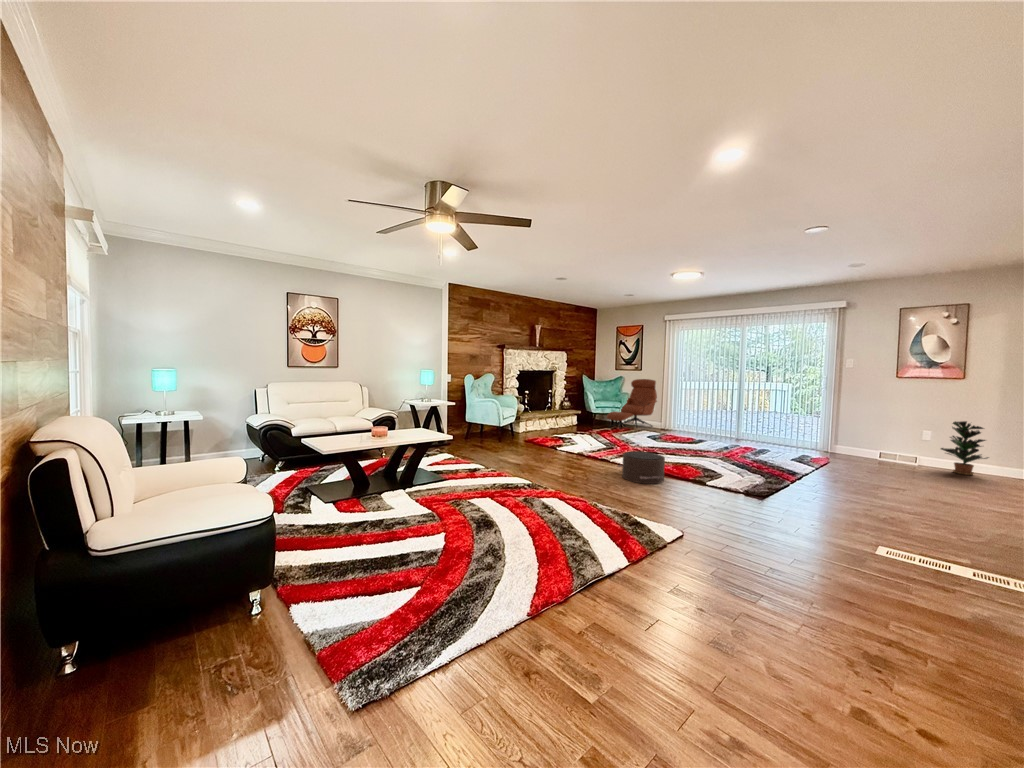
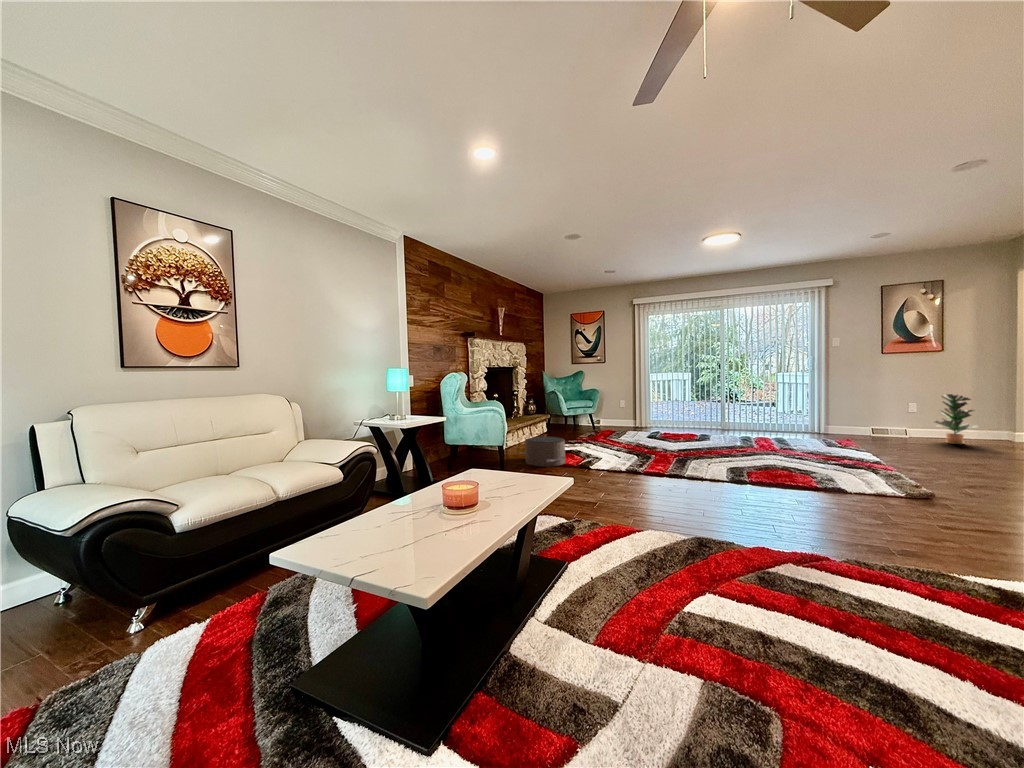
lounge chair: present [607,379,657,427] -> none [587,372,631,432]
pouf: present [618,452,665,484] -> present [520,437,565,466]

